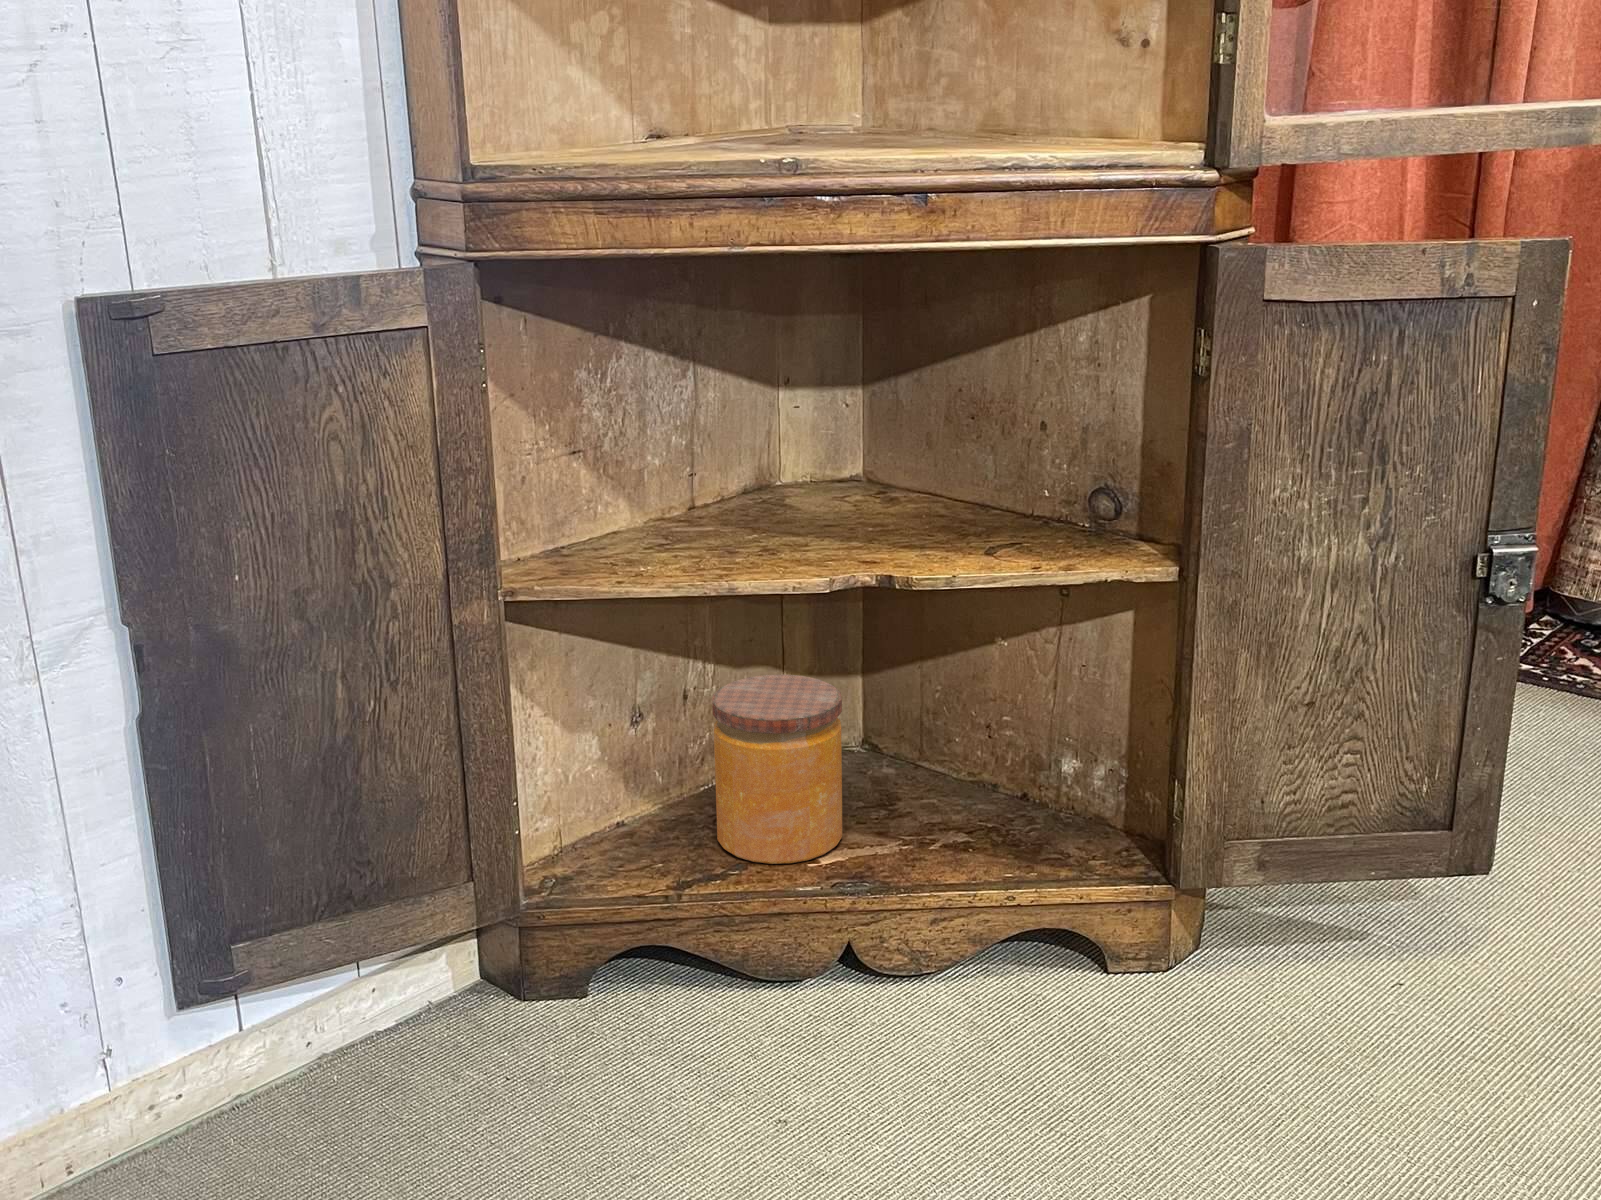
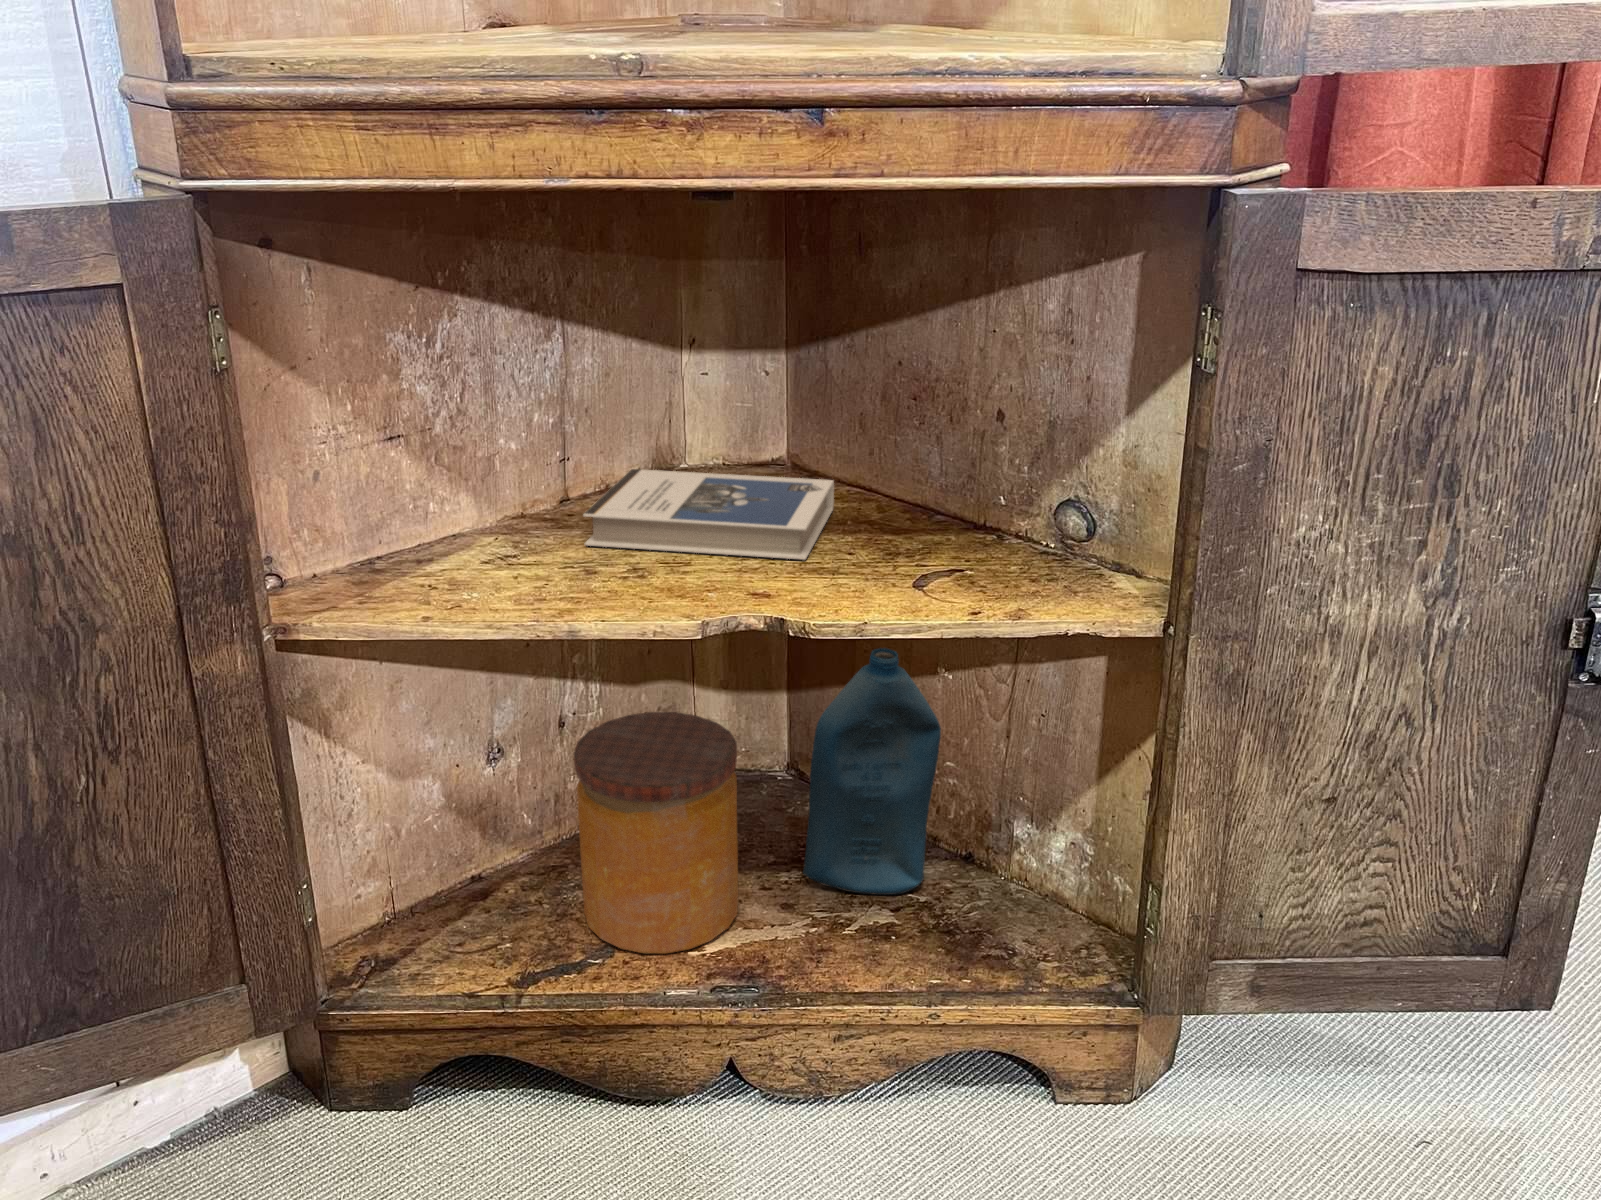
hardback book: none [717,483,907,541] -> present [583,469,834,560]
bottle: none [891,616,1002,822] -> present [803,648,941,895]

